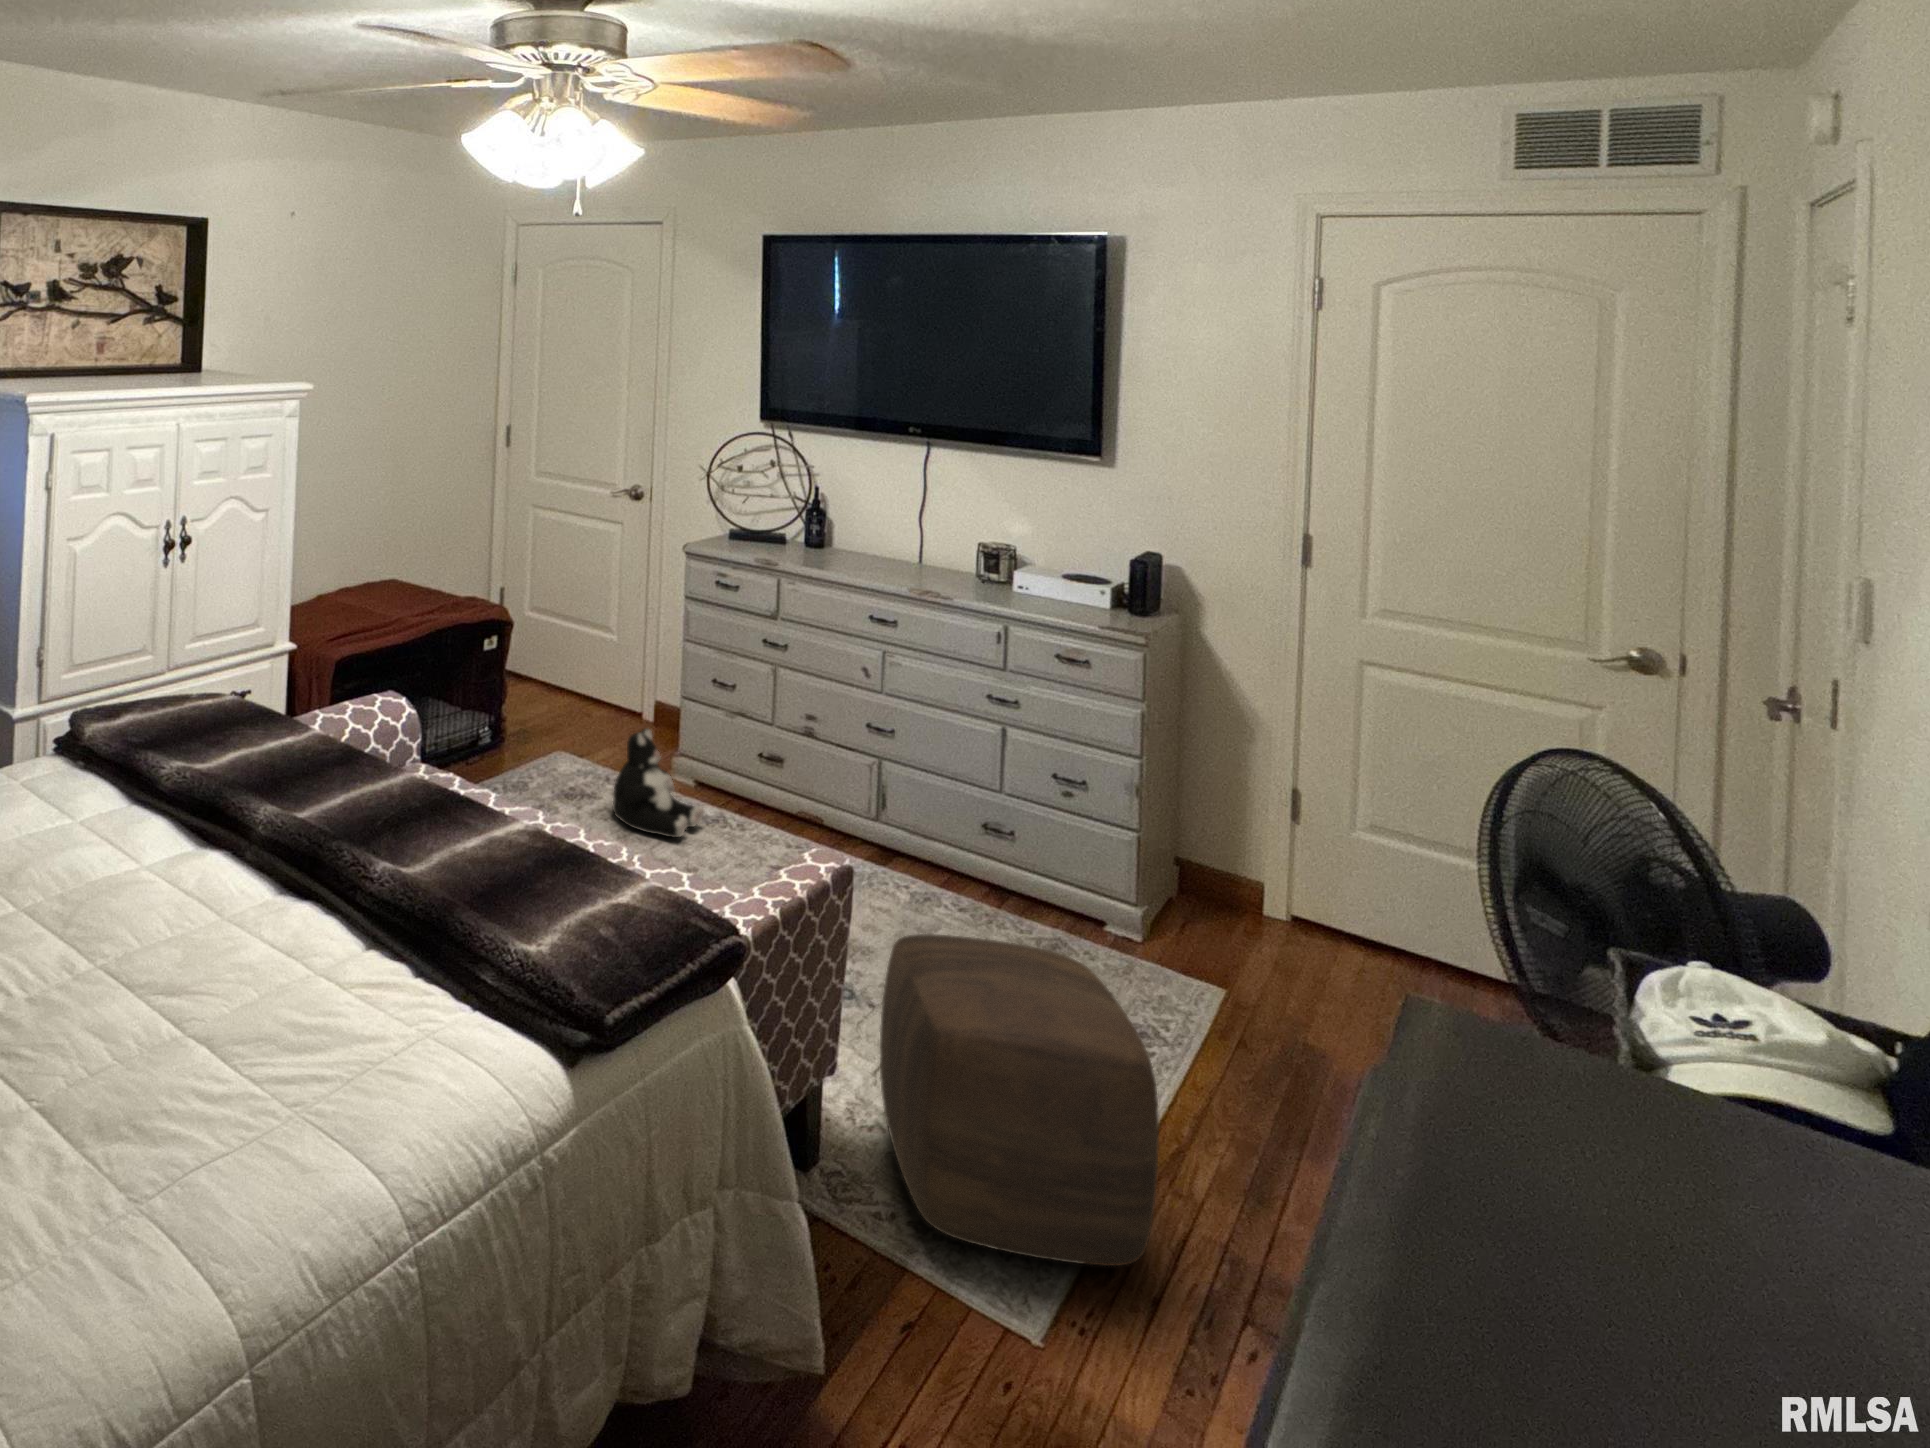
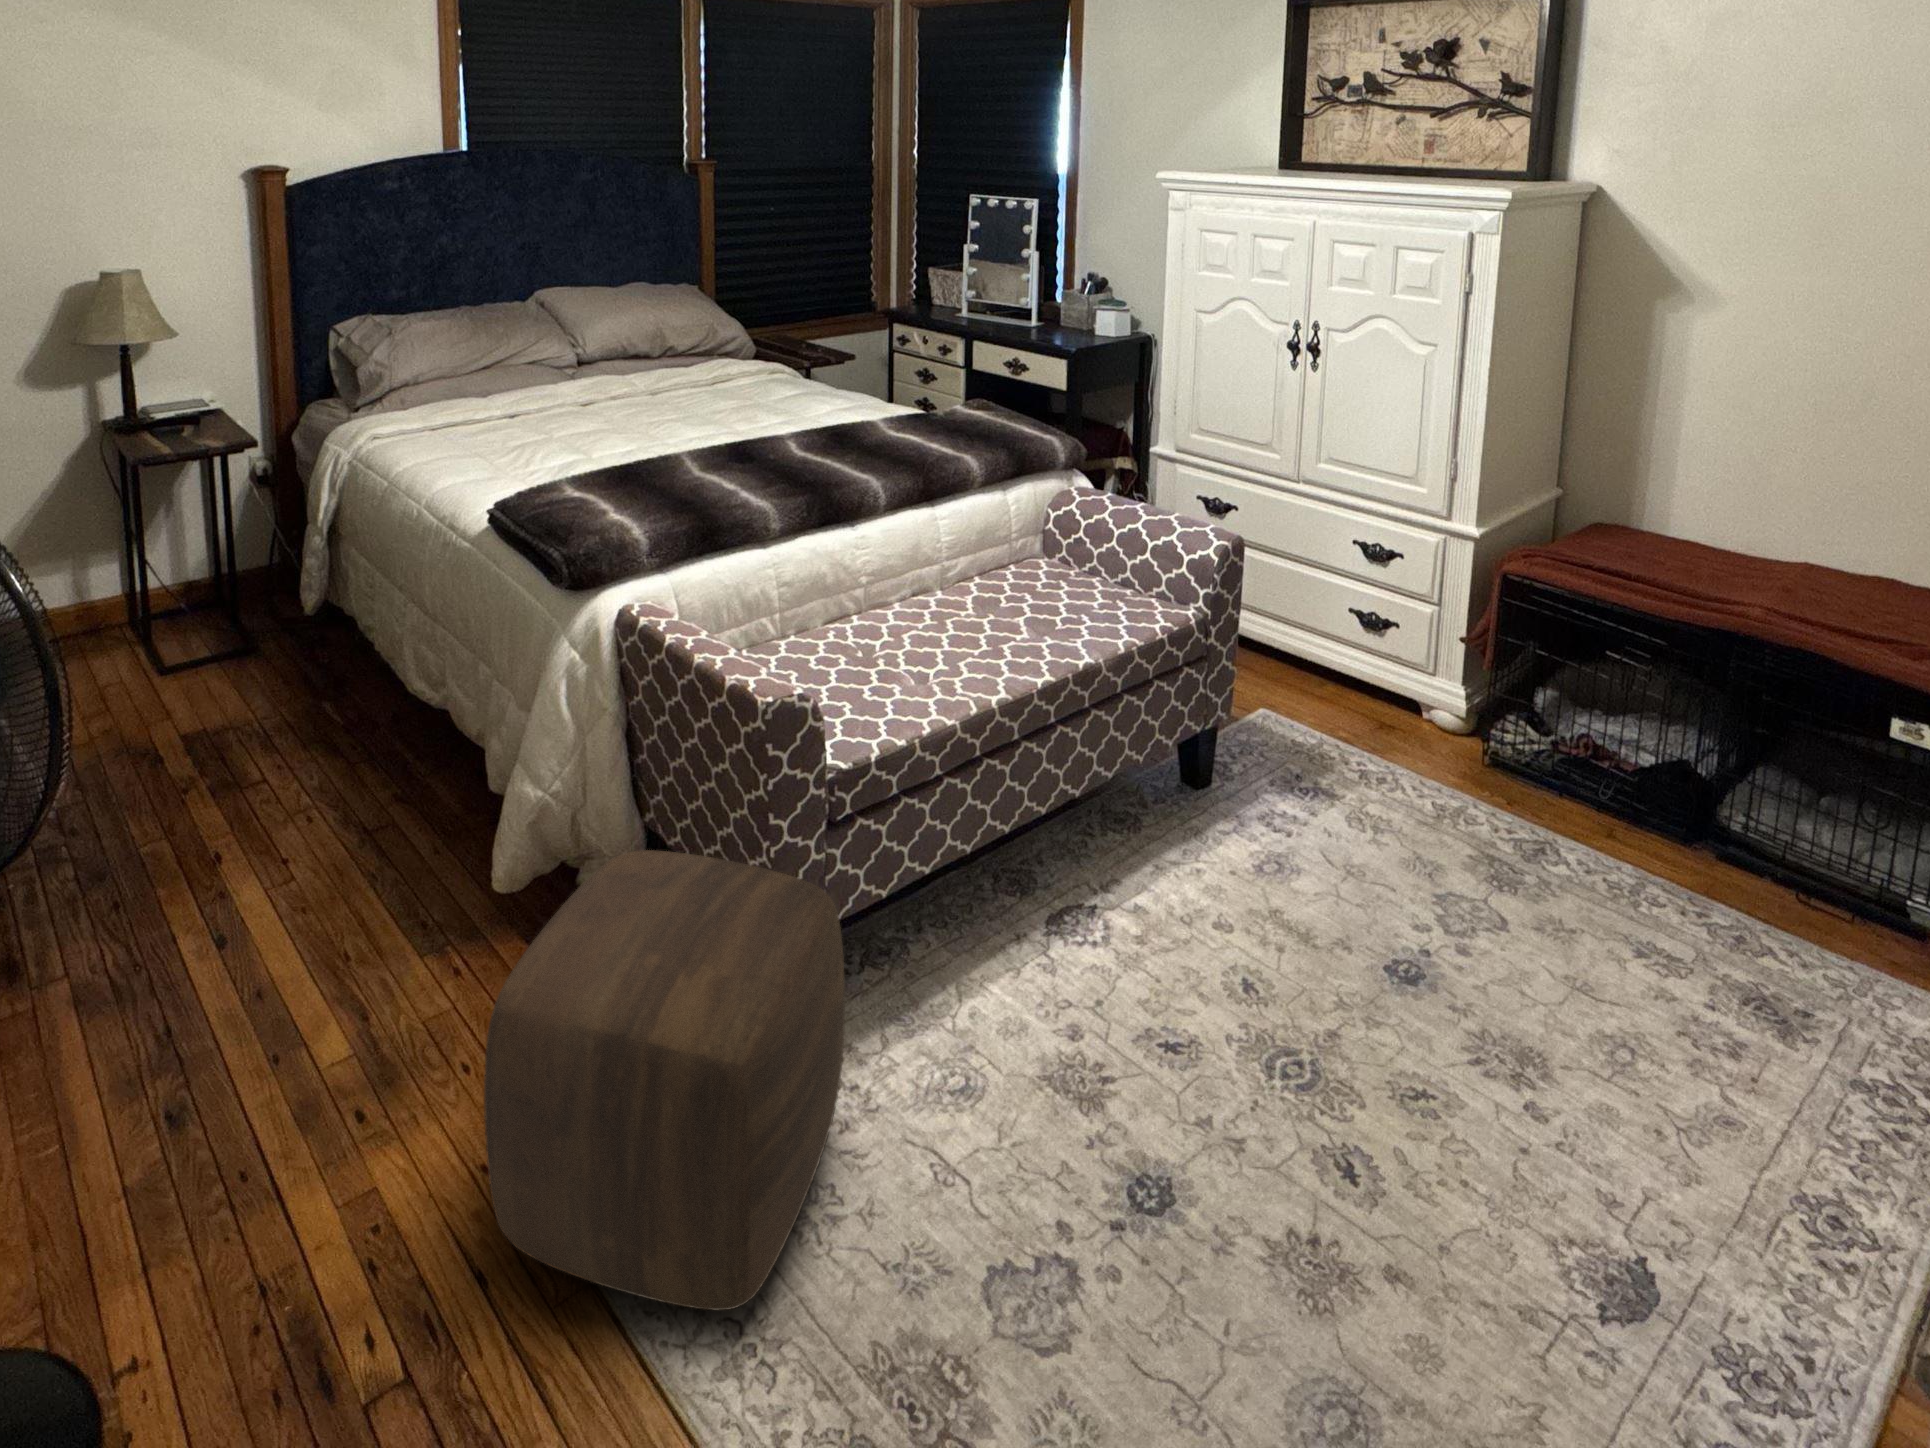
plush toy: present [613,728,705,837] -> none [1654,917,1837,1170]

